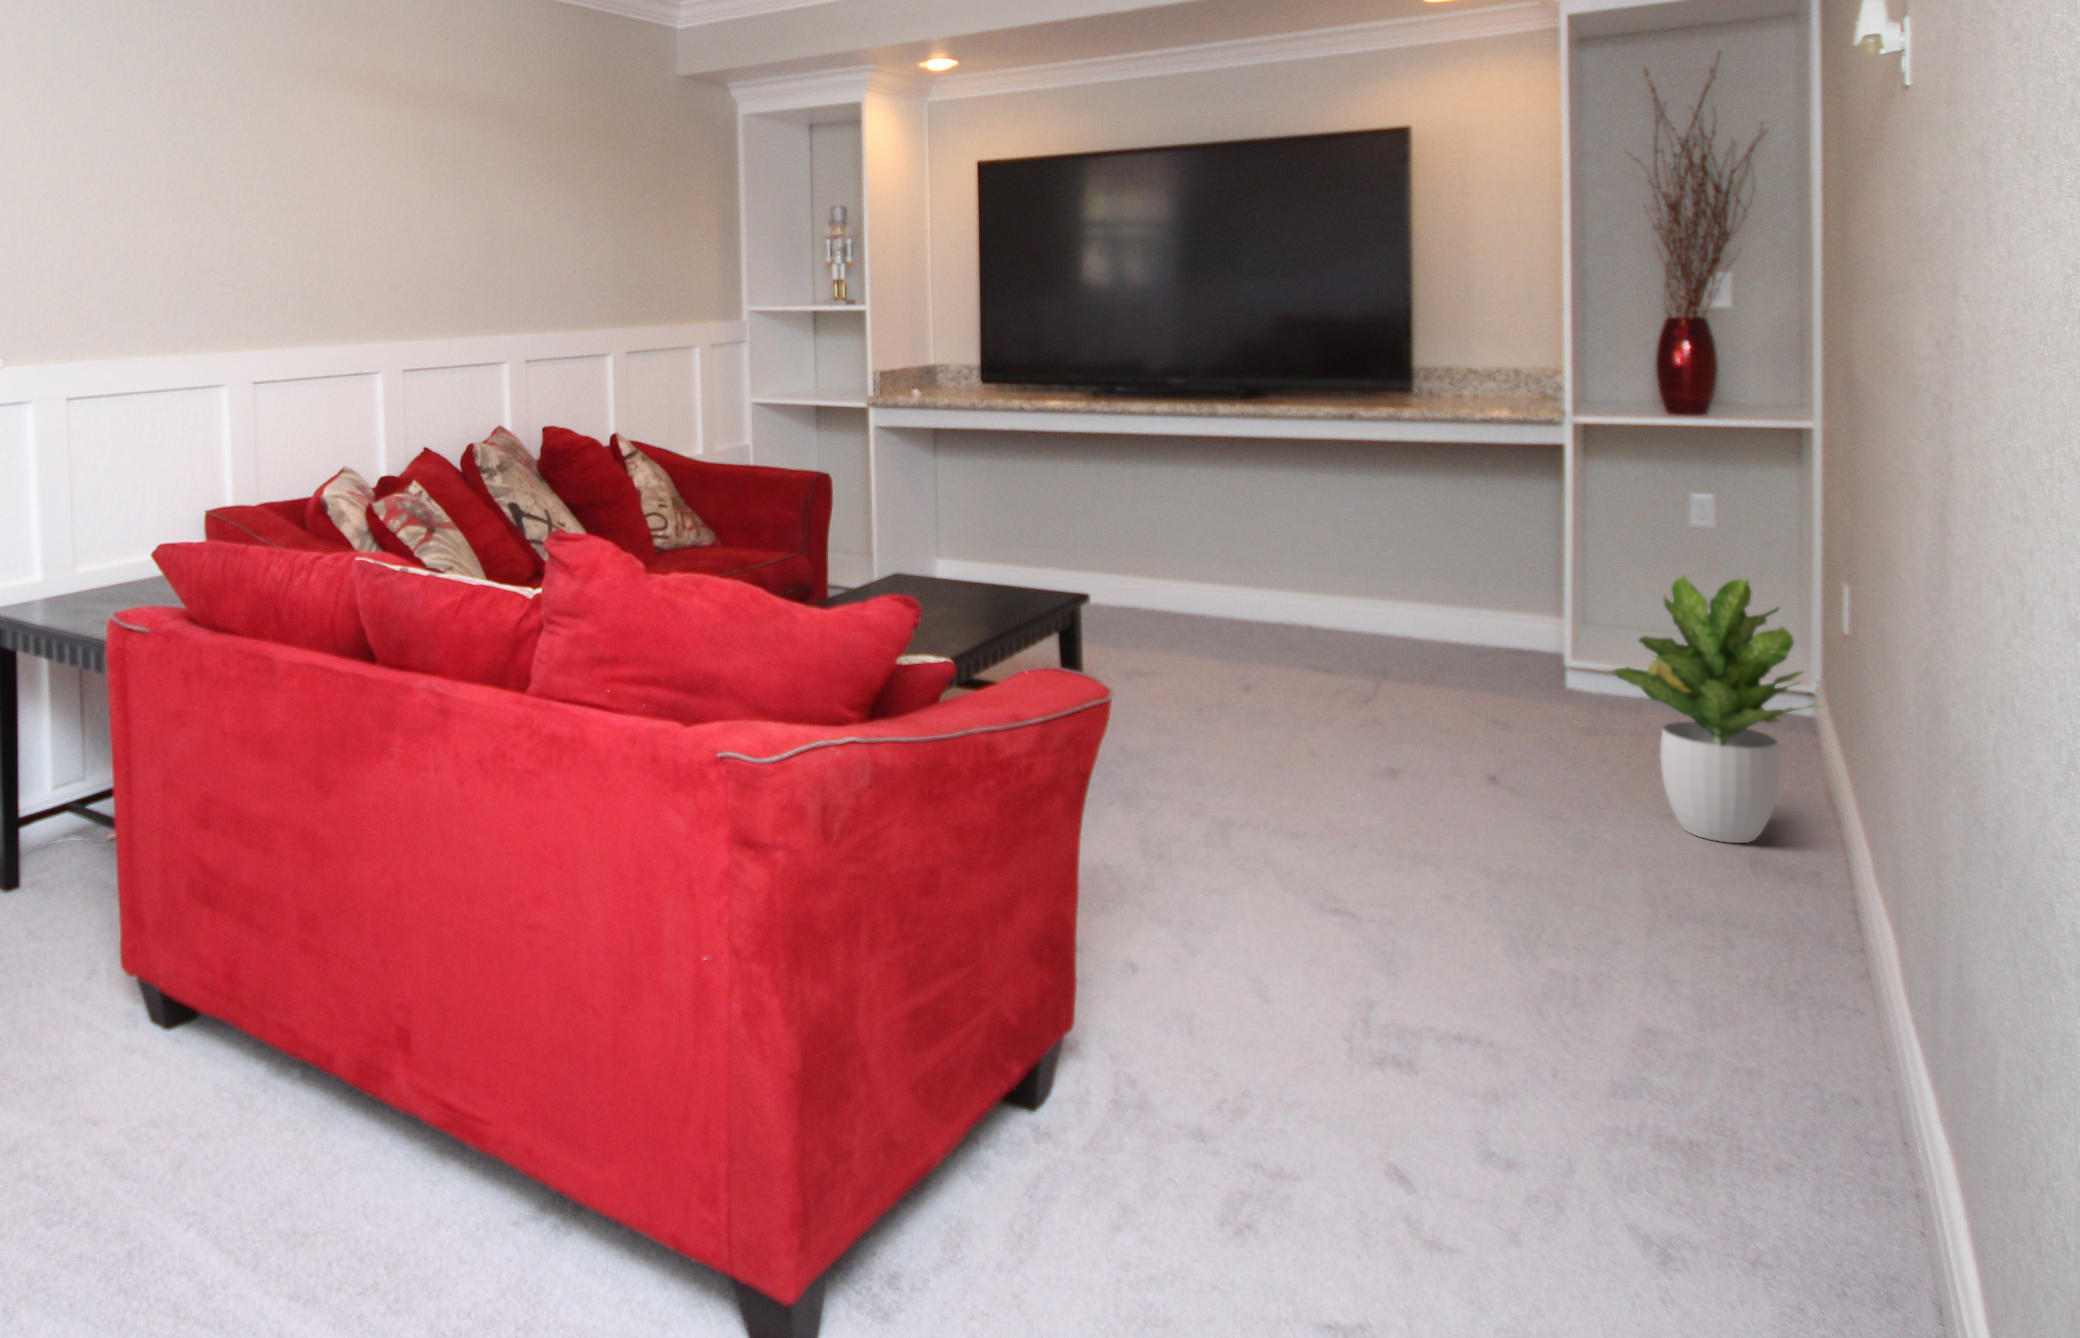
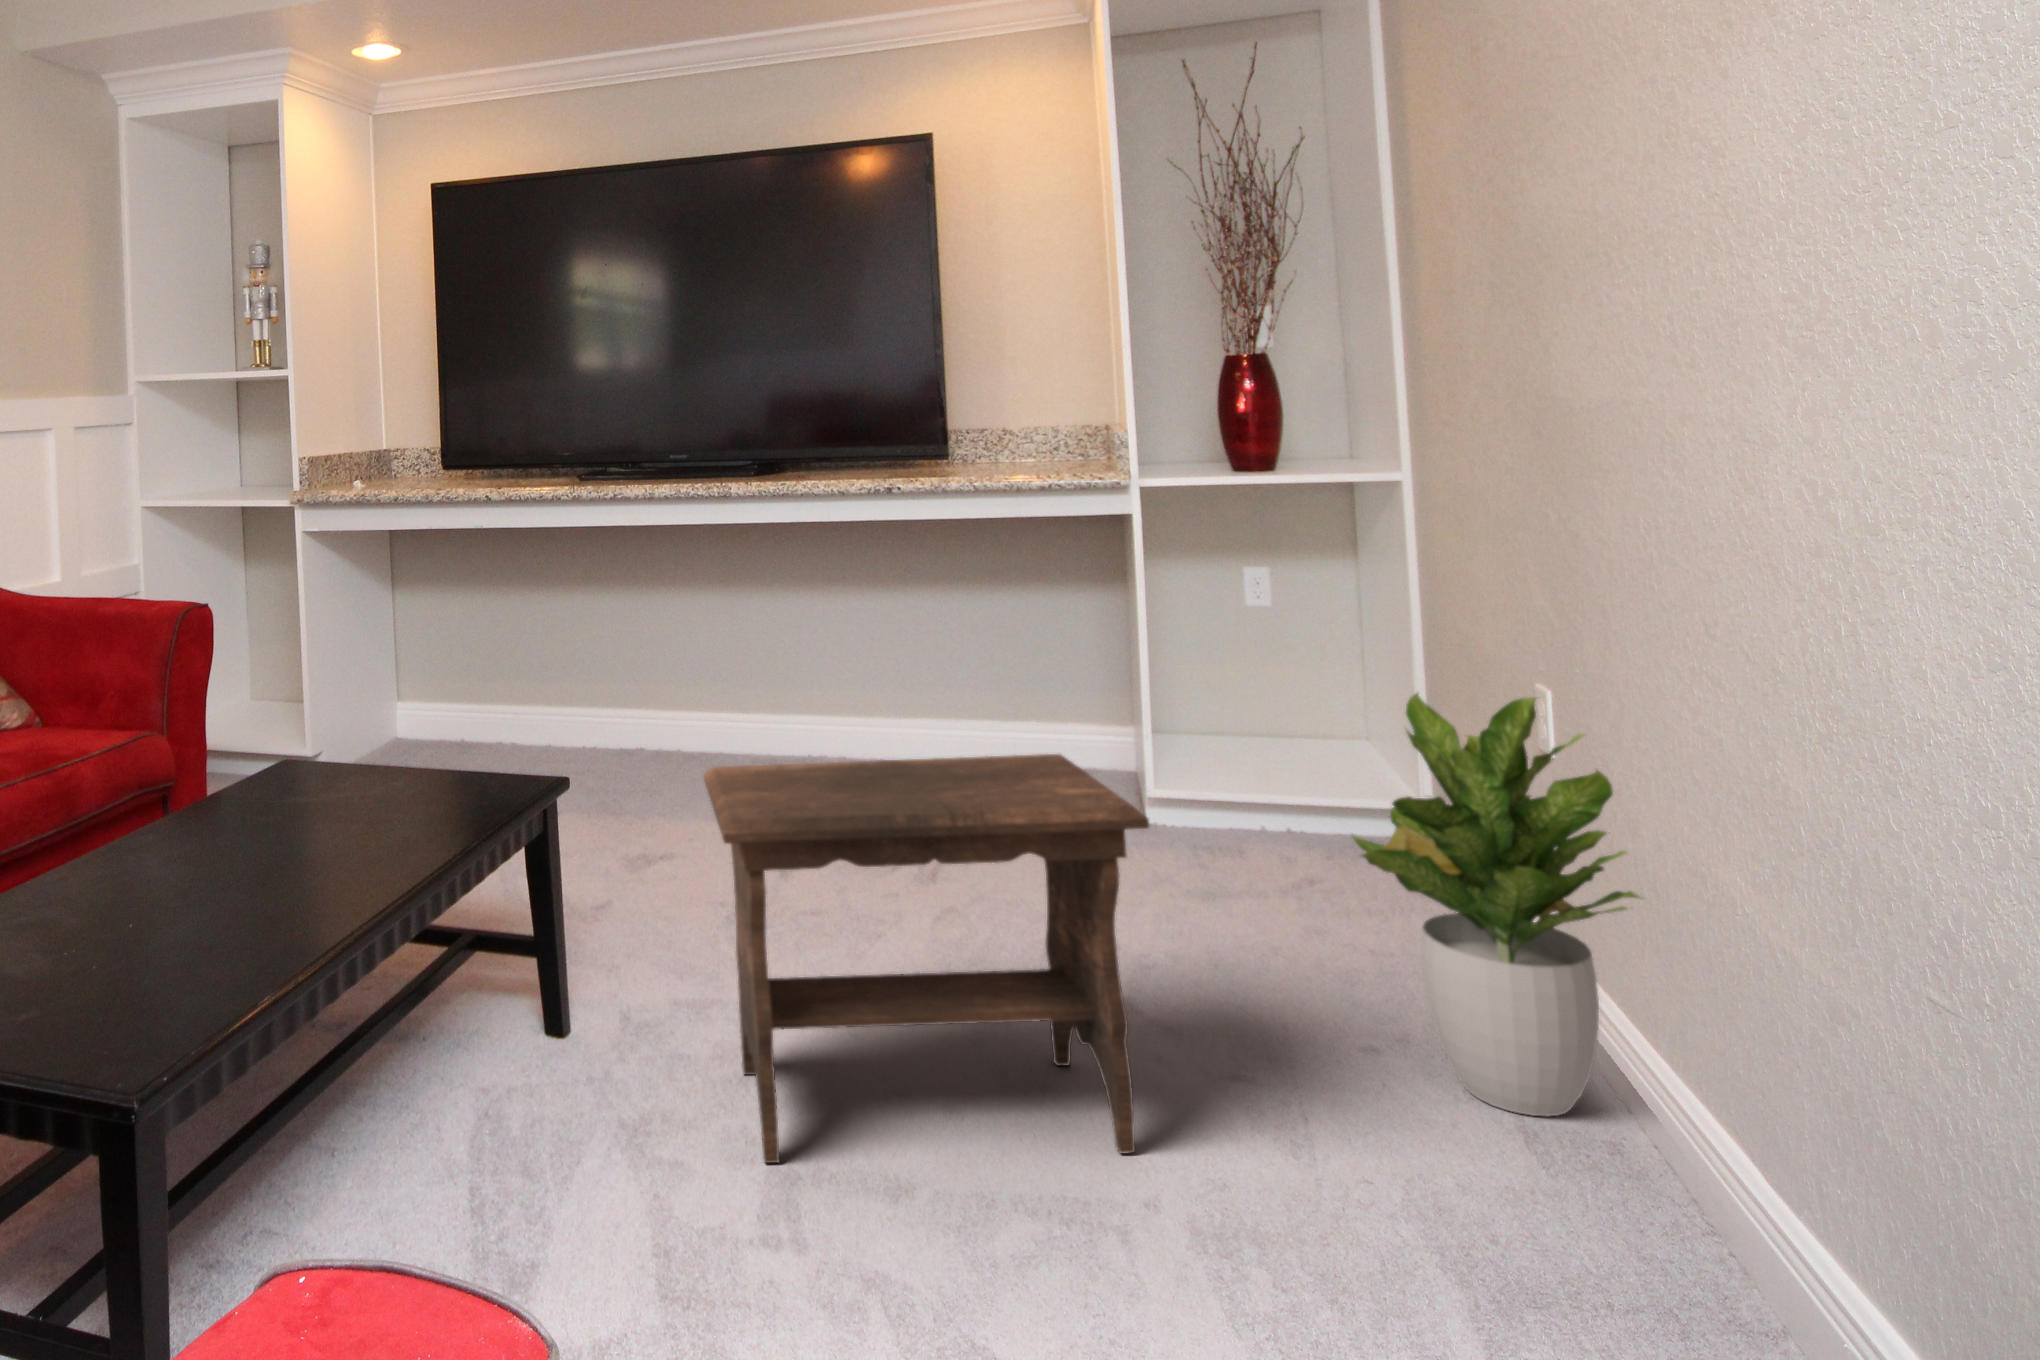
footstool: none [1161,589,1441,825] -> present [704,754,1149,1163]

